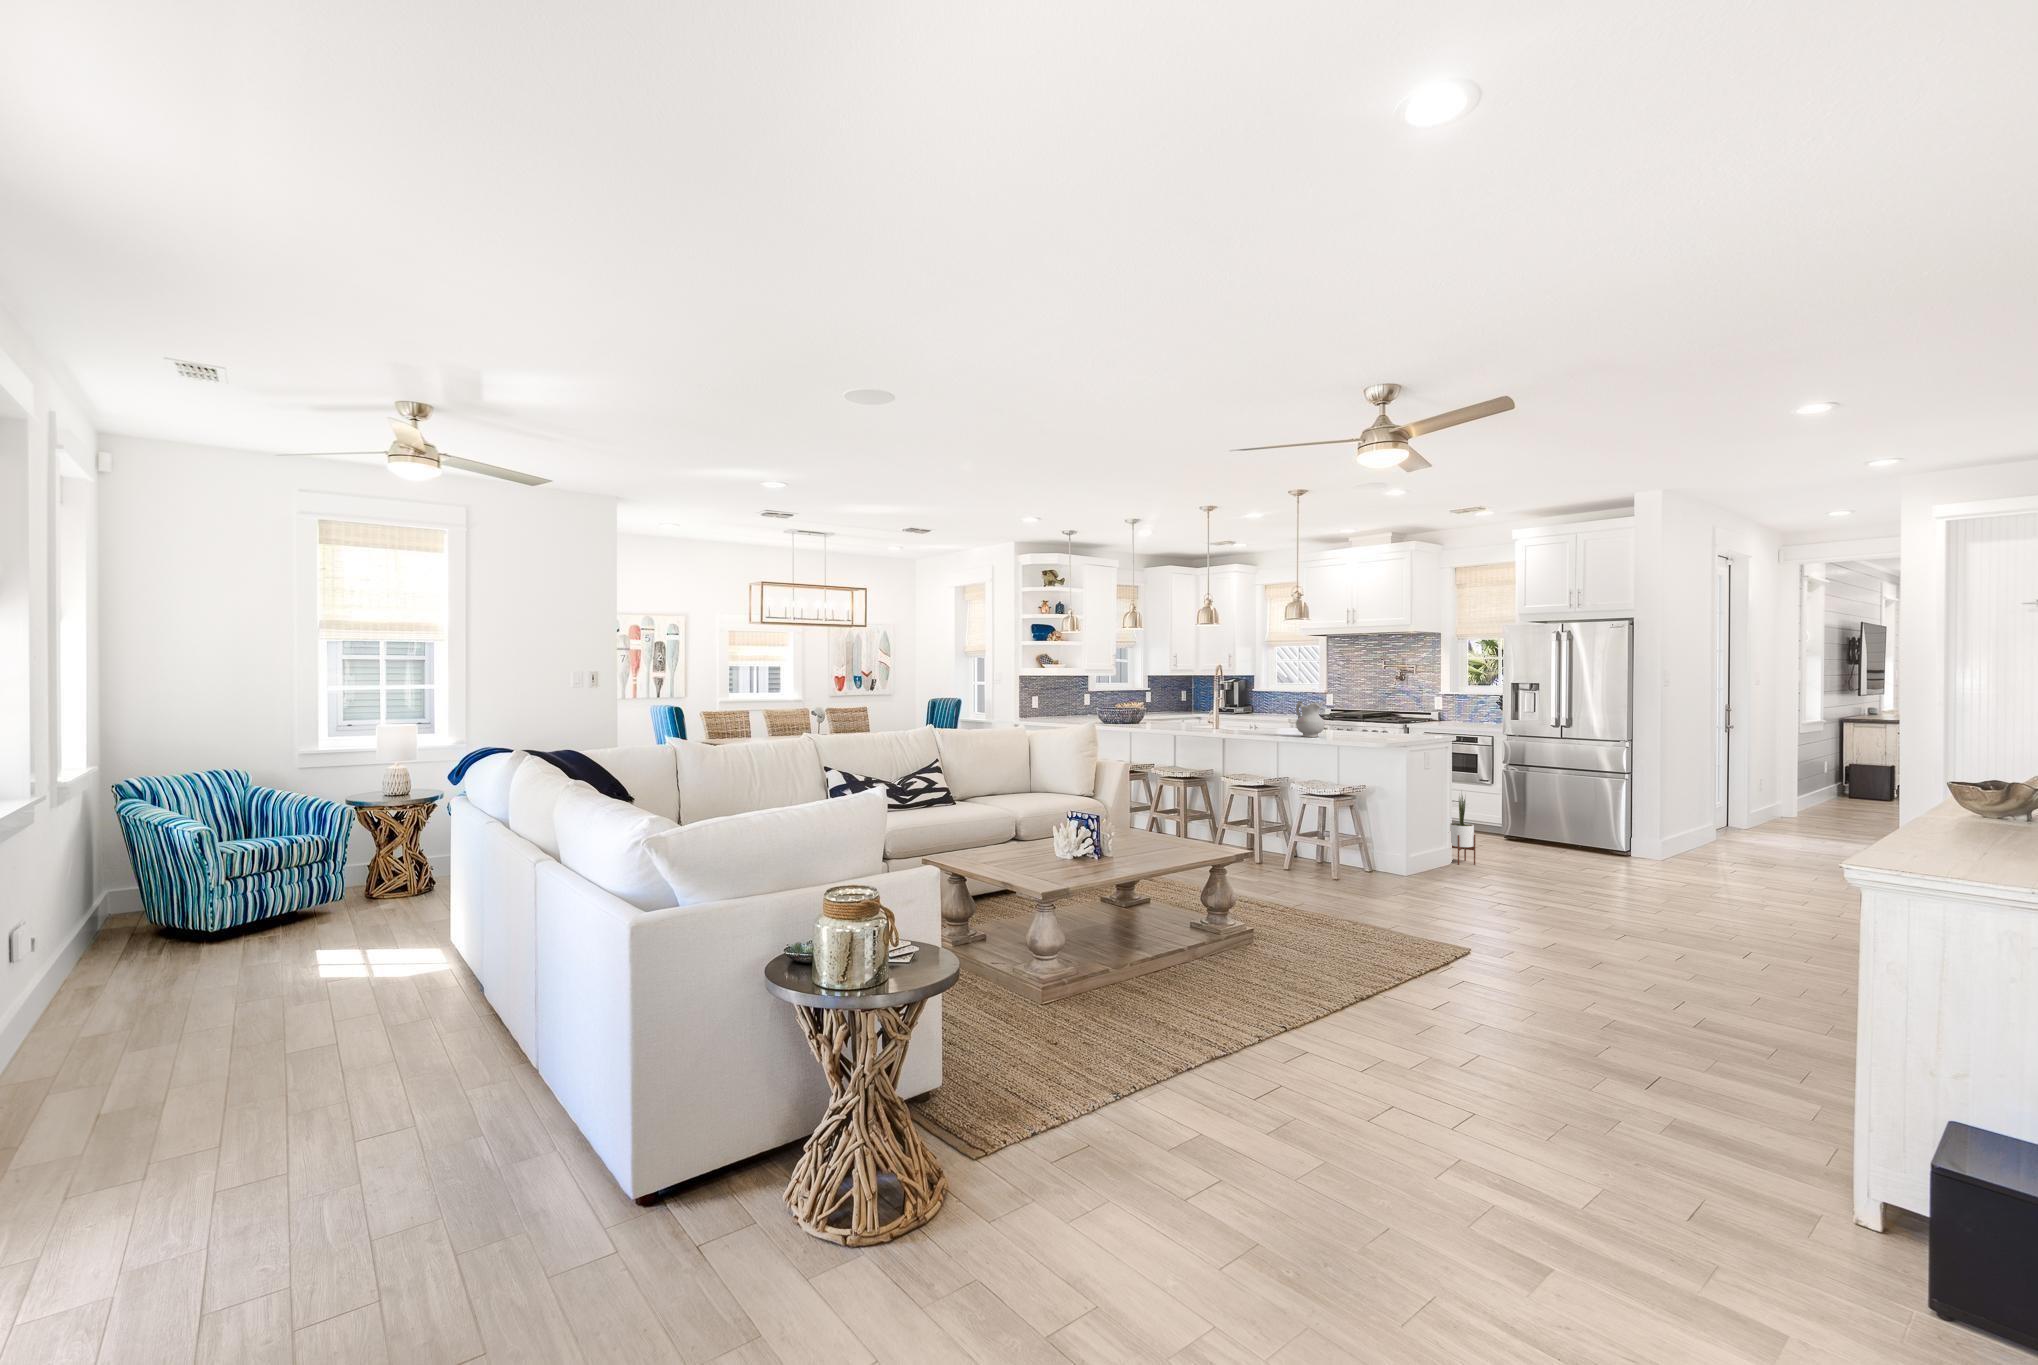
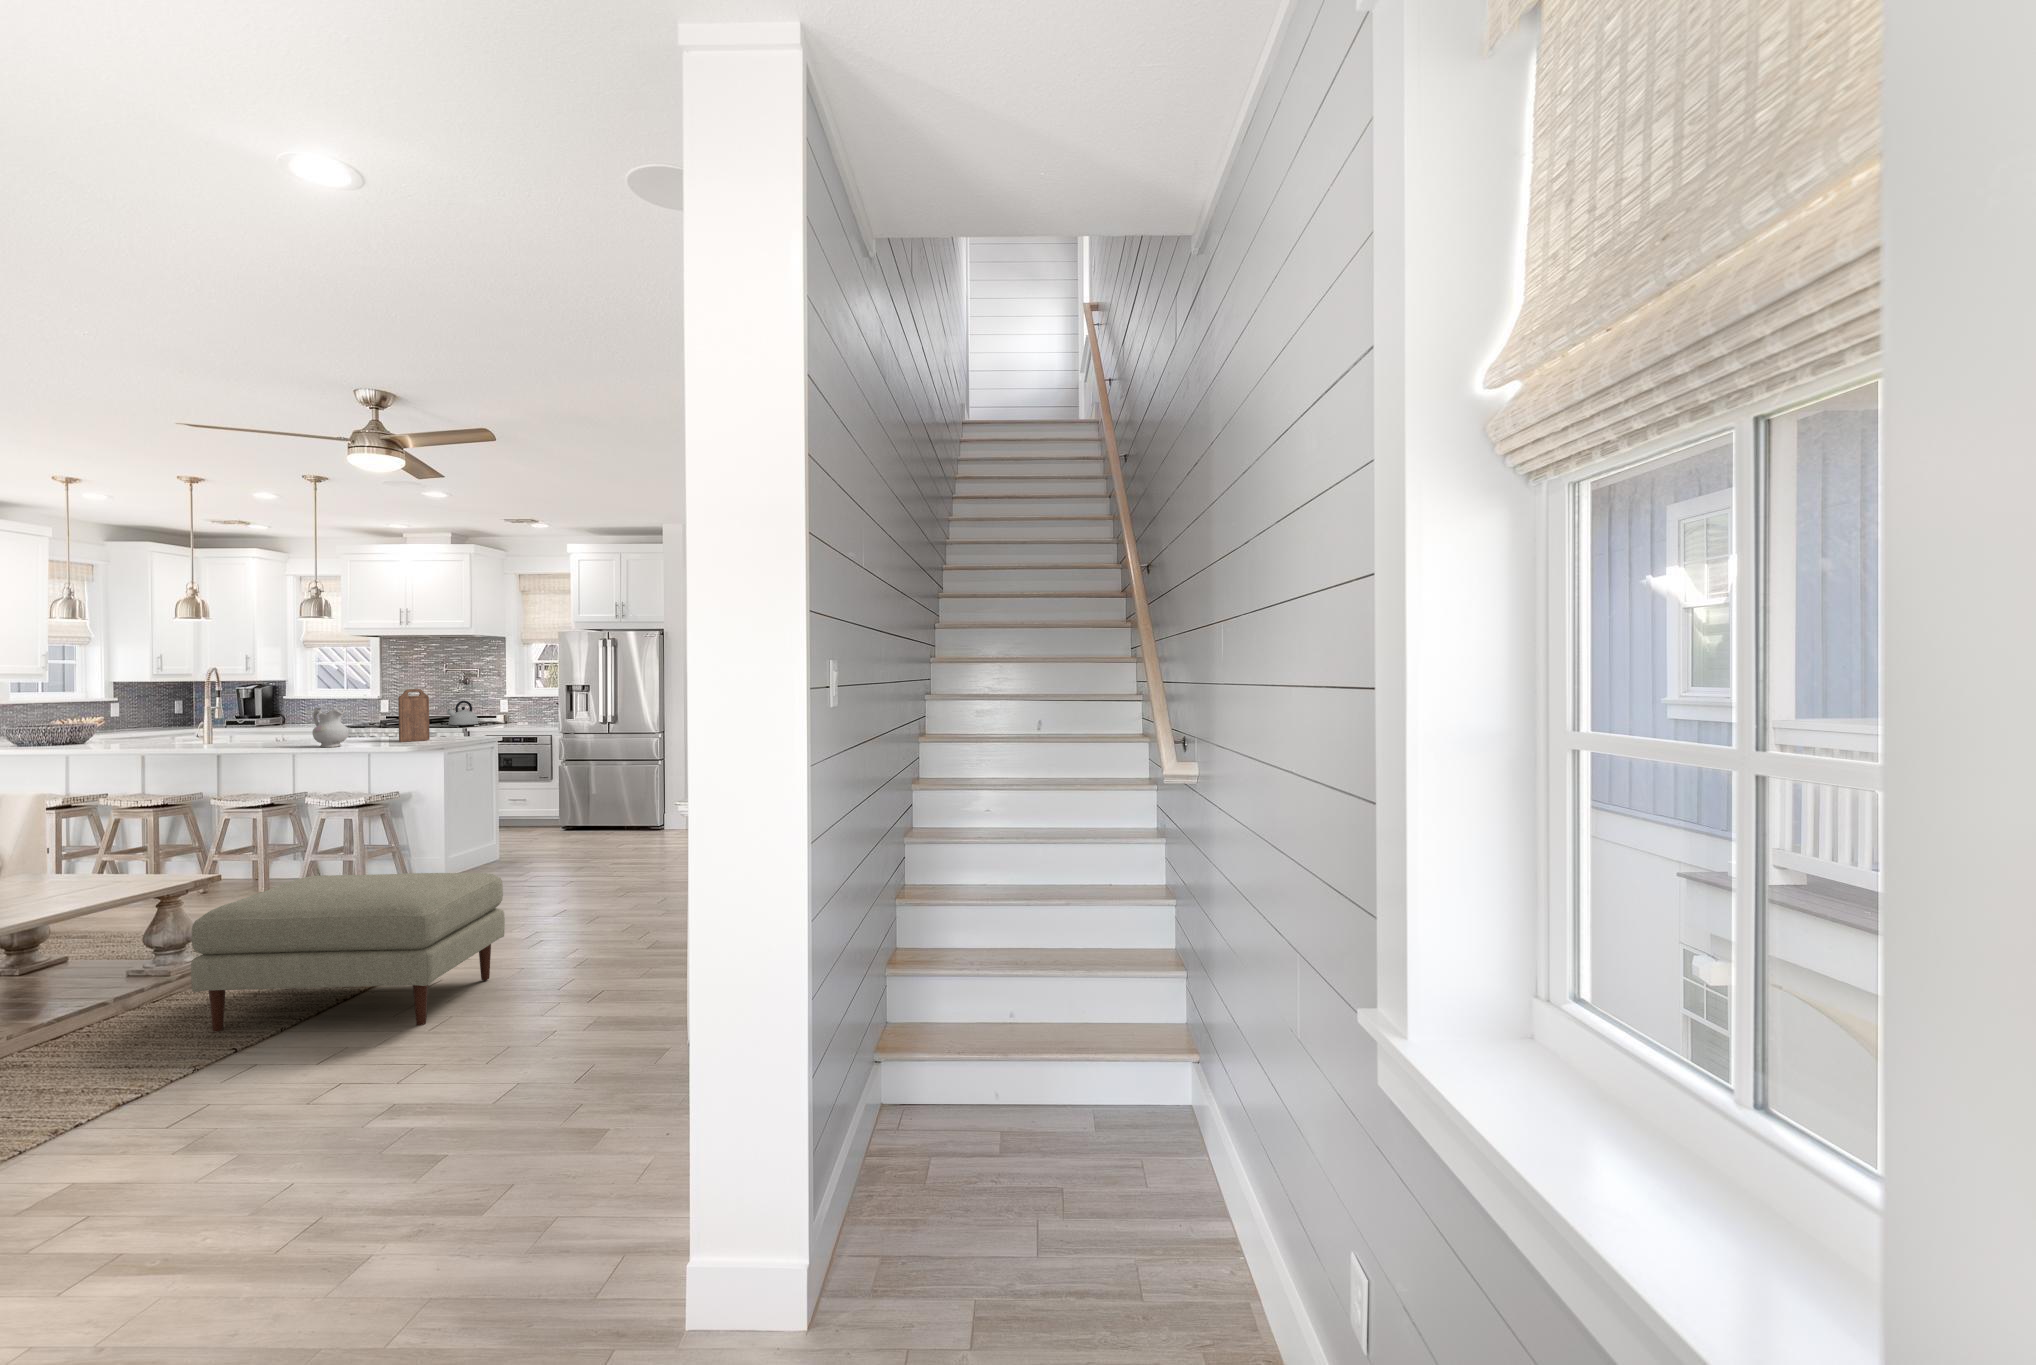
cutting board: none [1366,686,1391,736] -> present [398,689,430,742]
kettle: none [1392,697,1421,721] -> present [446,701,479,725]
potted plant: present [1450,793,1475,865] -> none [490,789,517,864]
ottoman: none [1254,867,1534,1055] -> present [191,873,505,1032]

